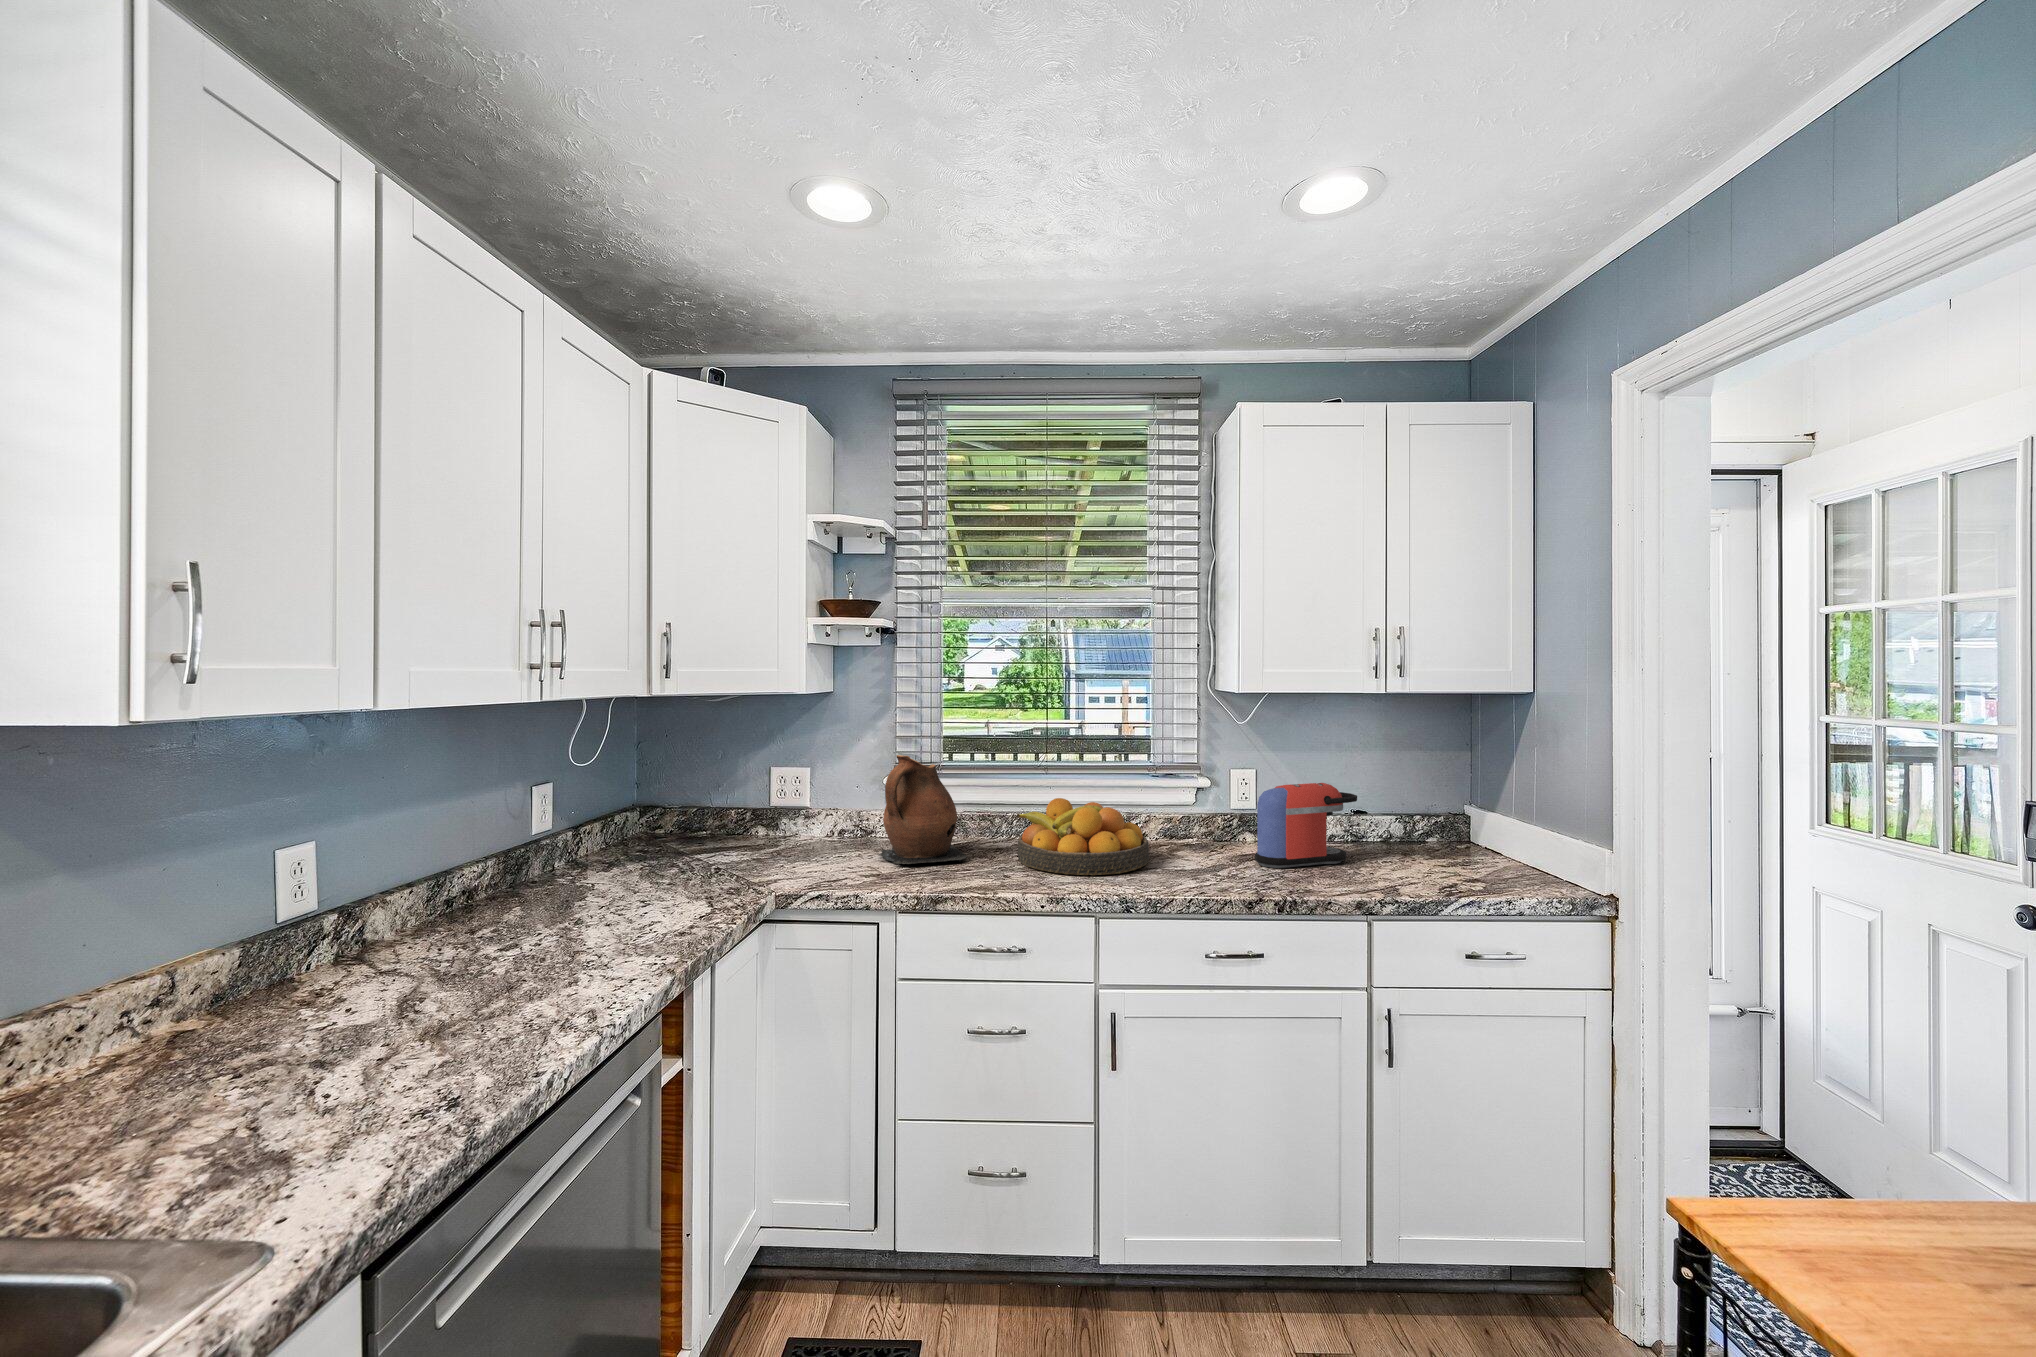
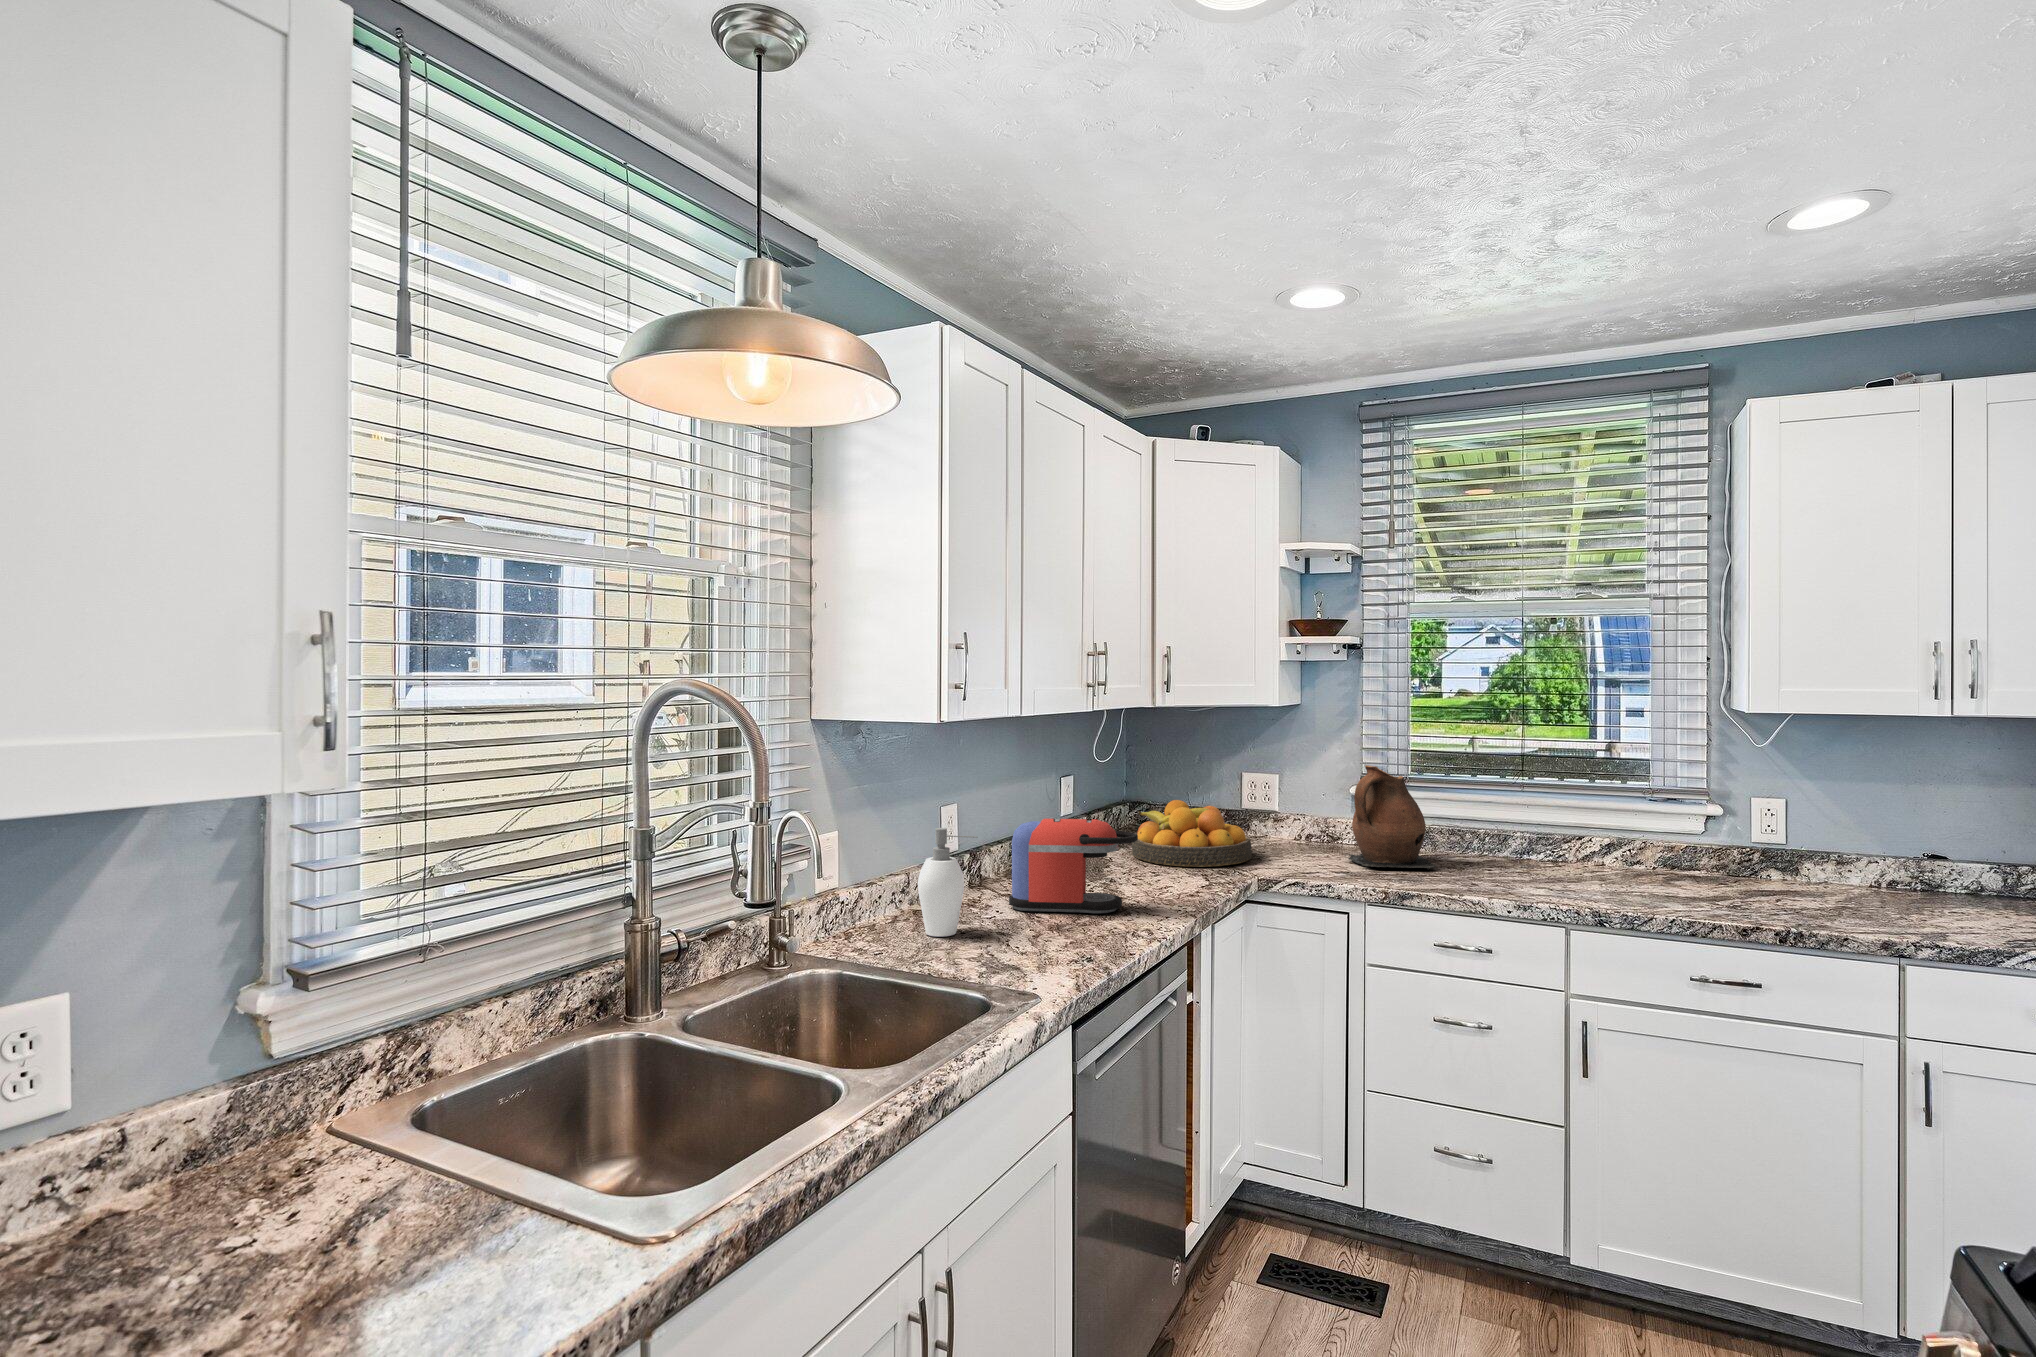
coffee maker: present [1255,783,1357,868] -> present [1009,819,1138,913]
fruit bowl: present [1016,798,1149,875] -> present [1131,800,1252,867]
soap dispenser: none [126,904,261,1099] -> present [918,828,978,937]

